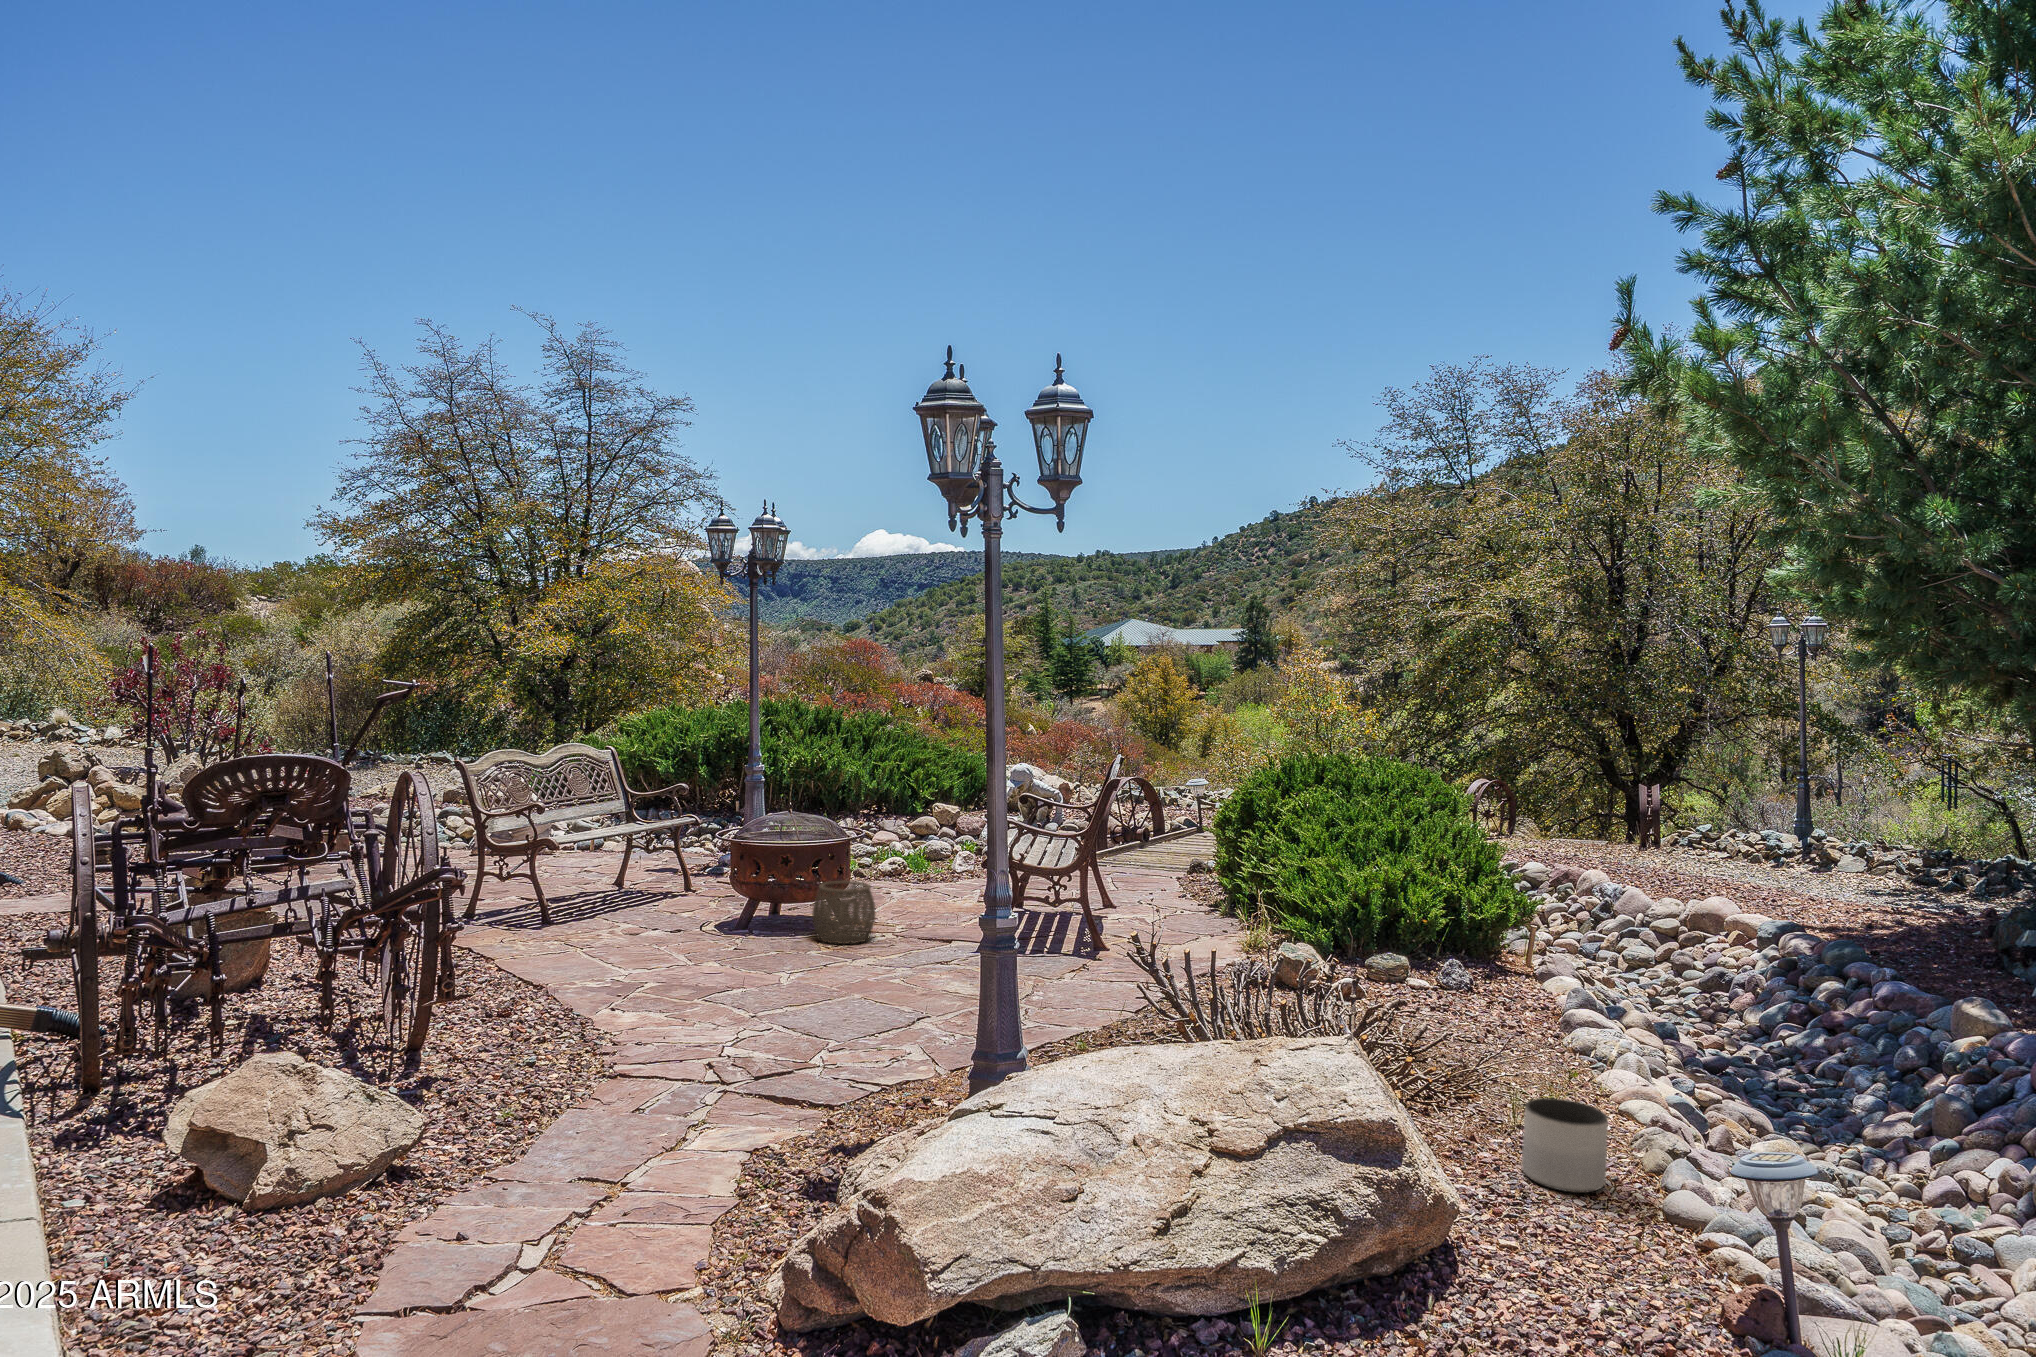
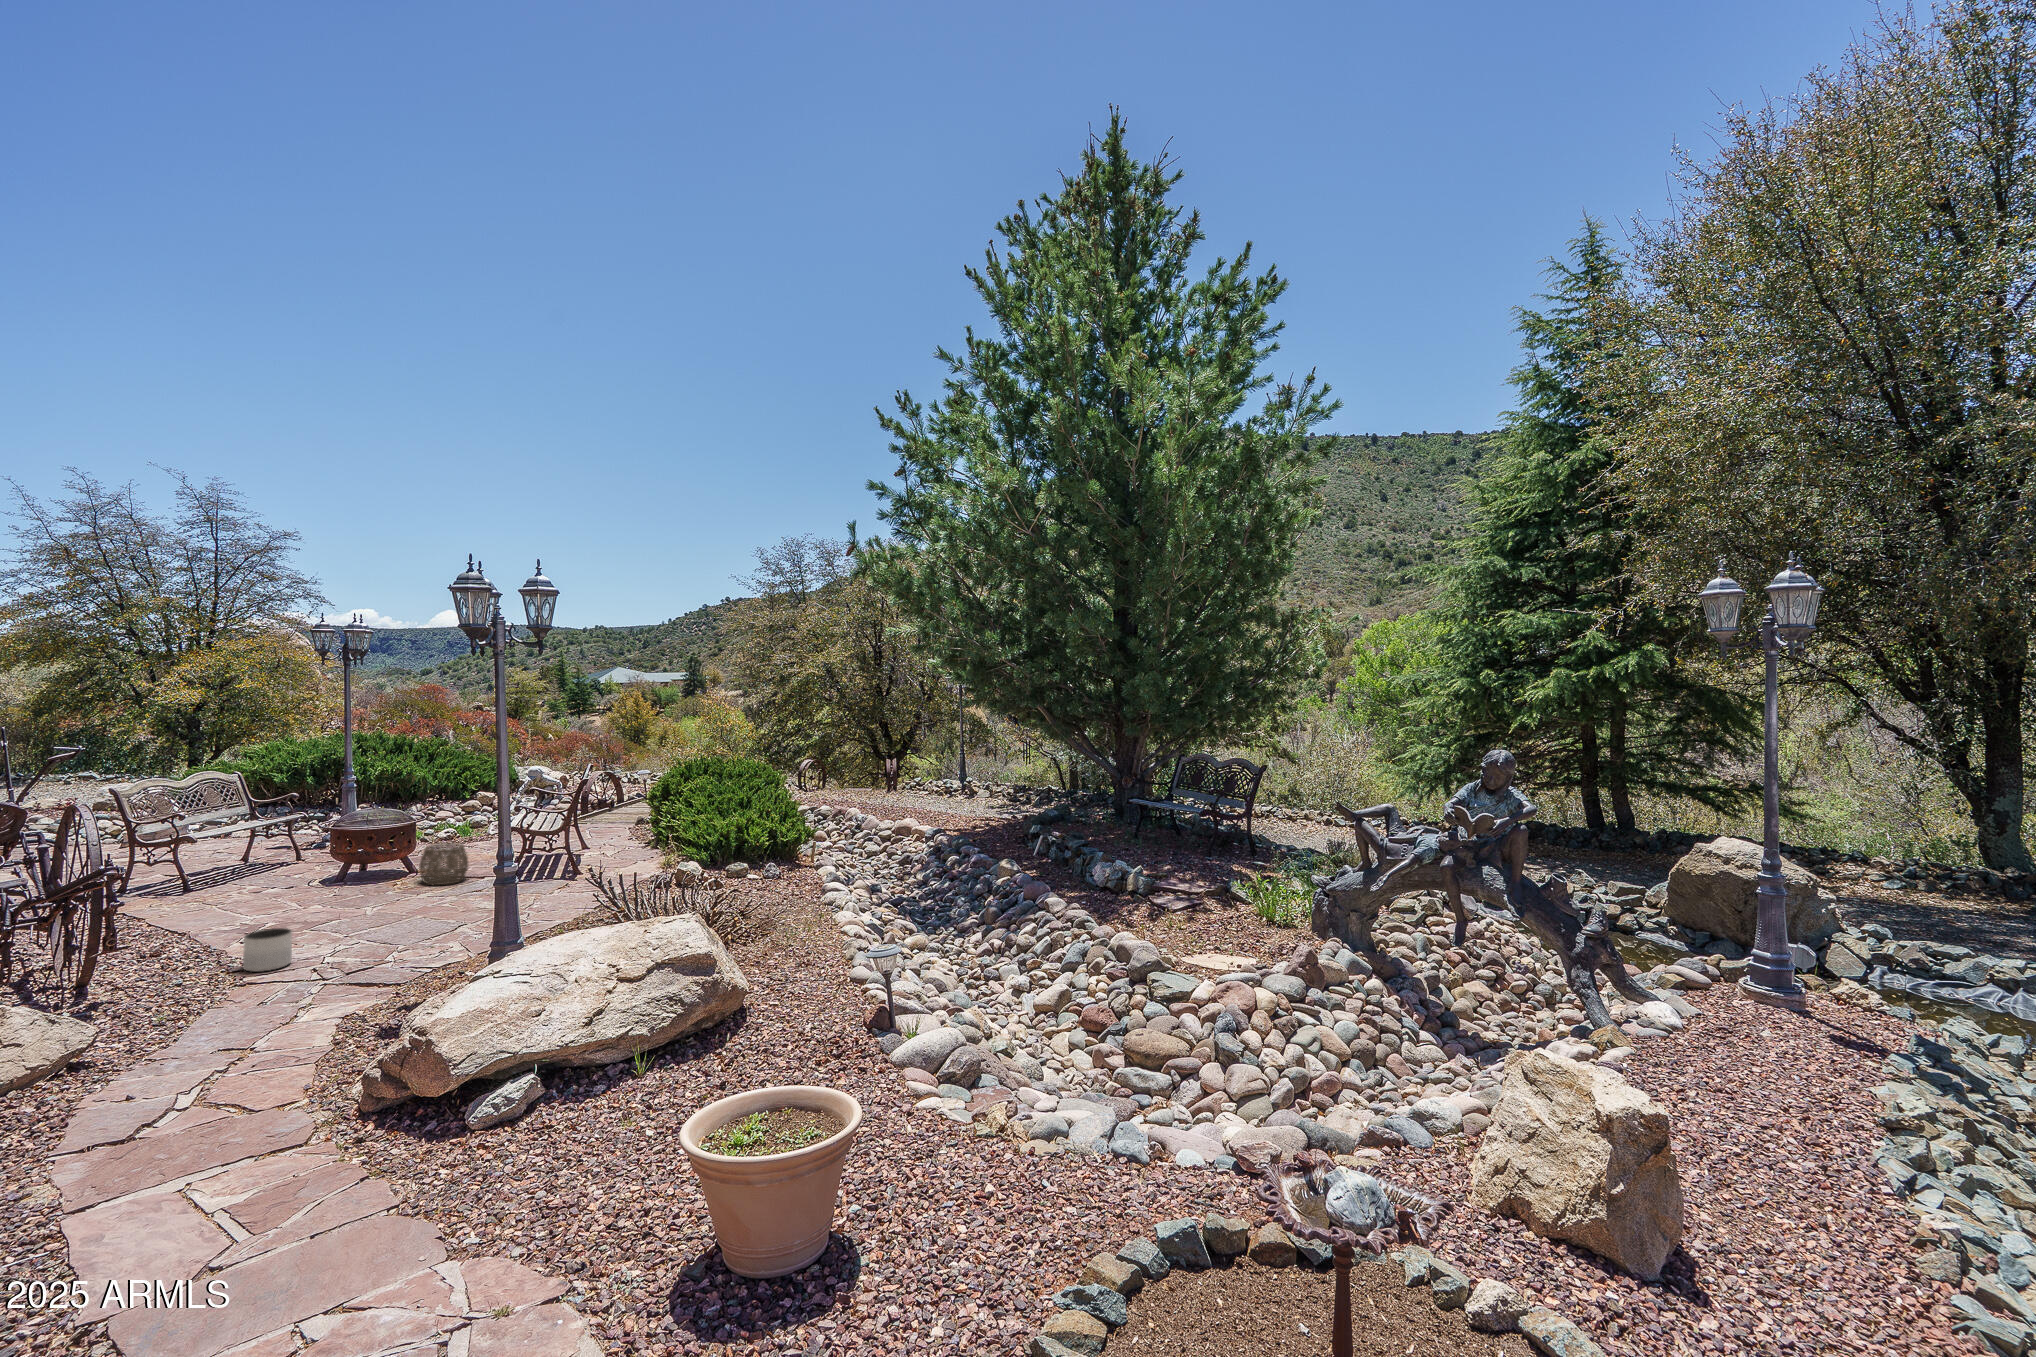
planter: present [1522,1098,1608,1193] -> present [243,928,292,972]

